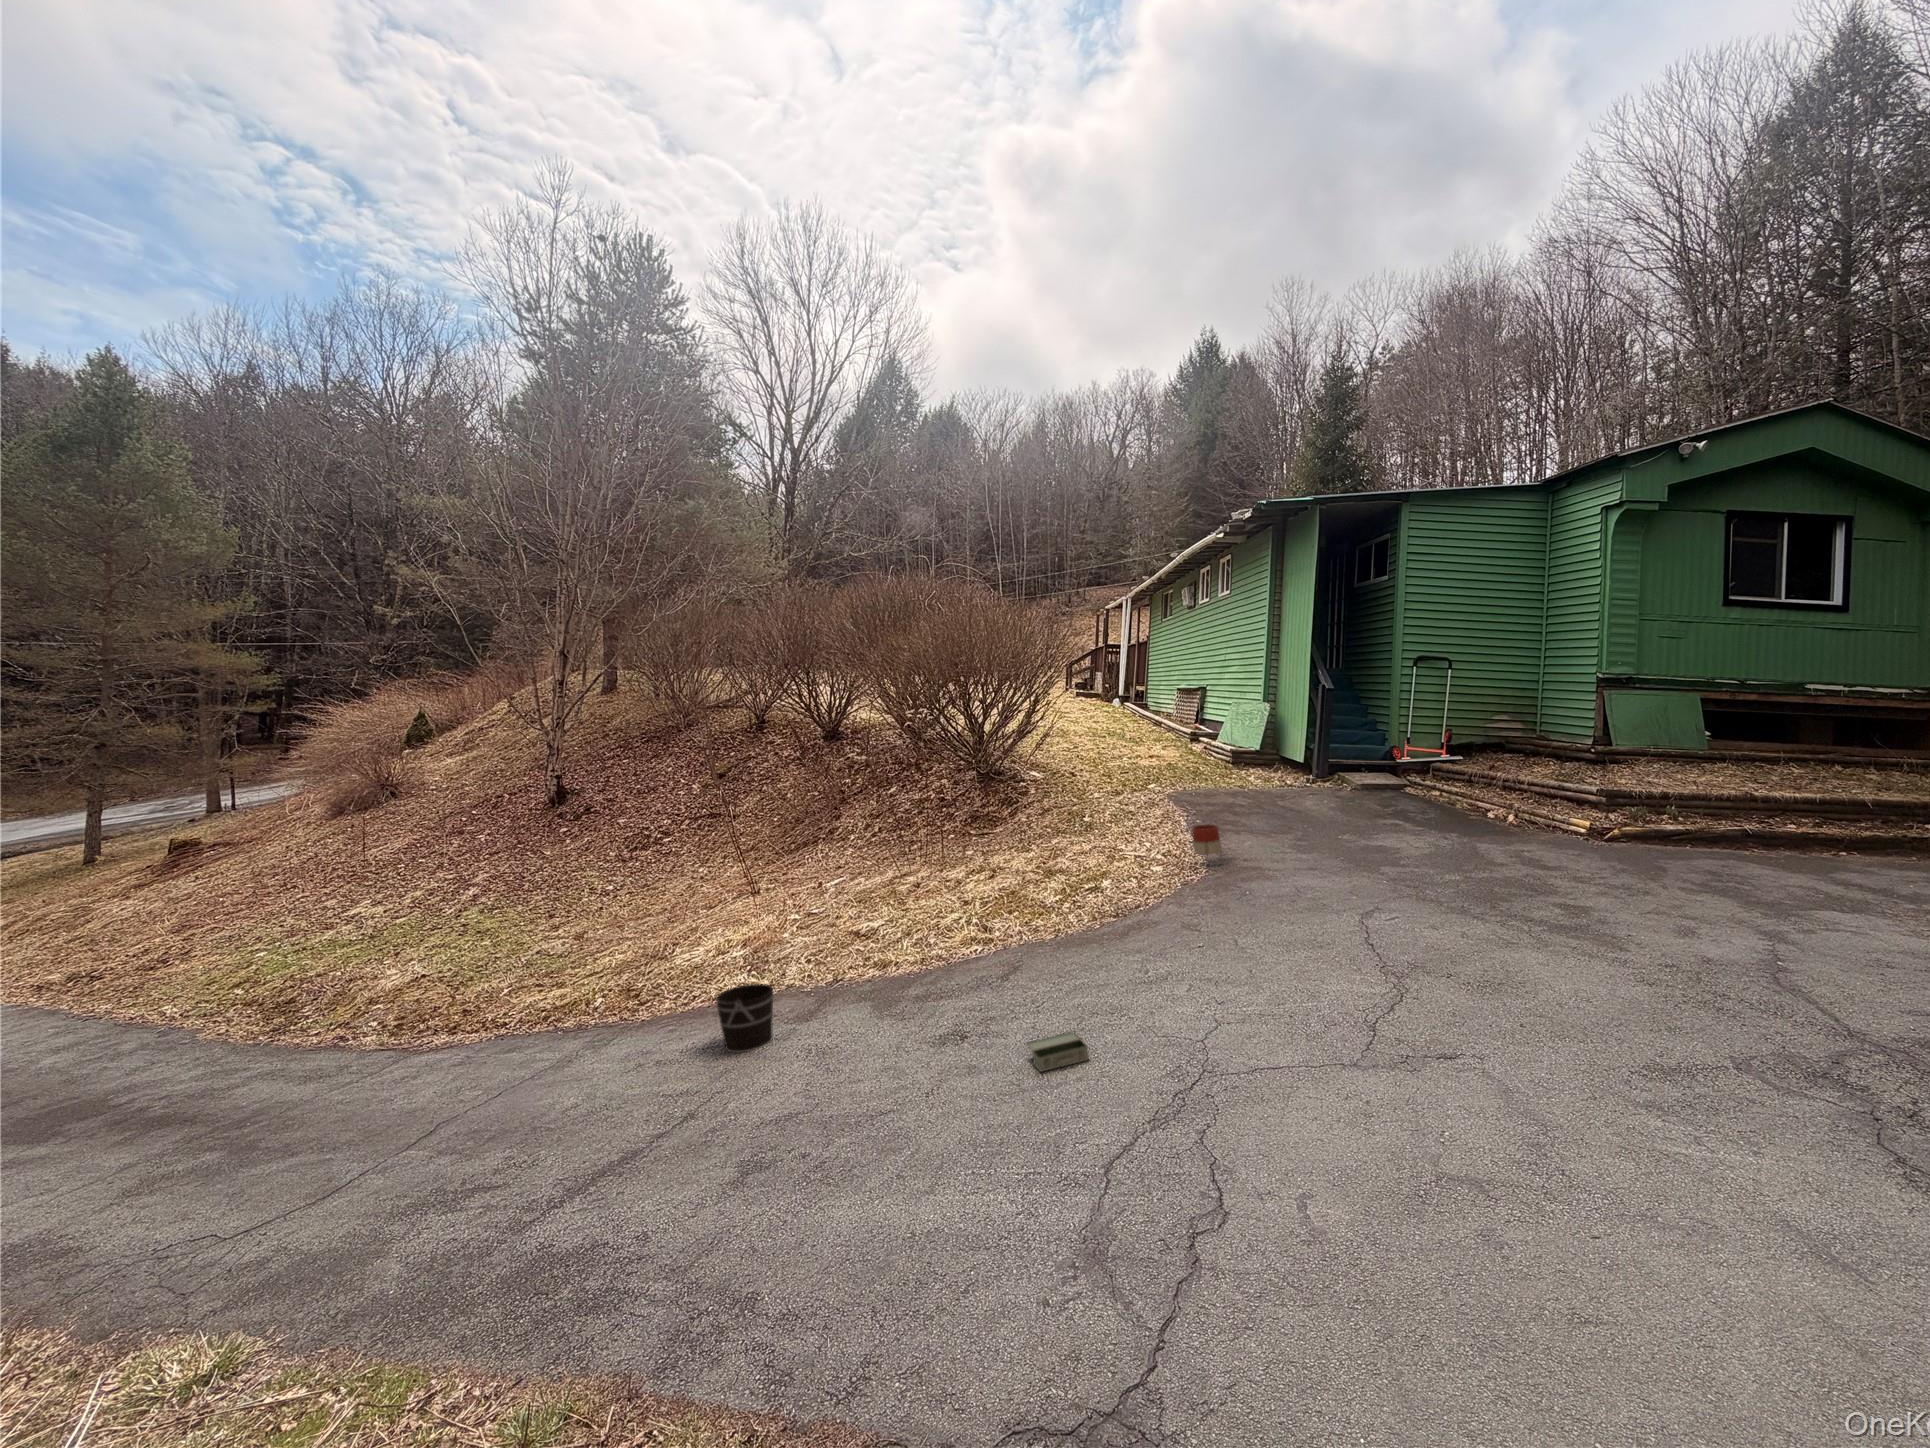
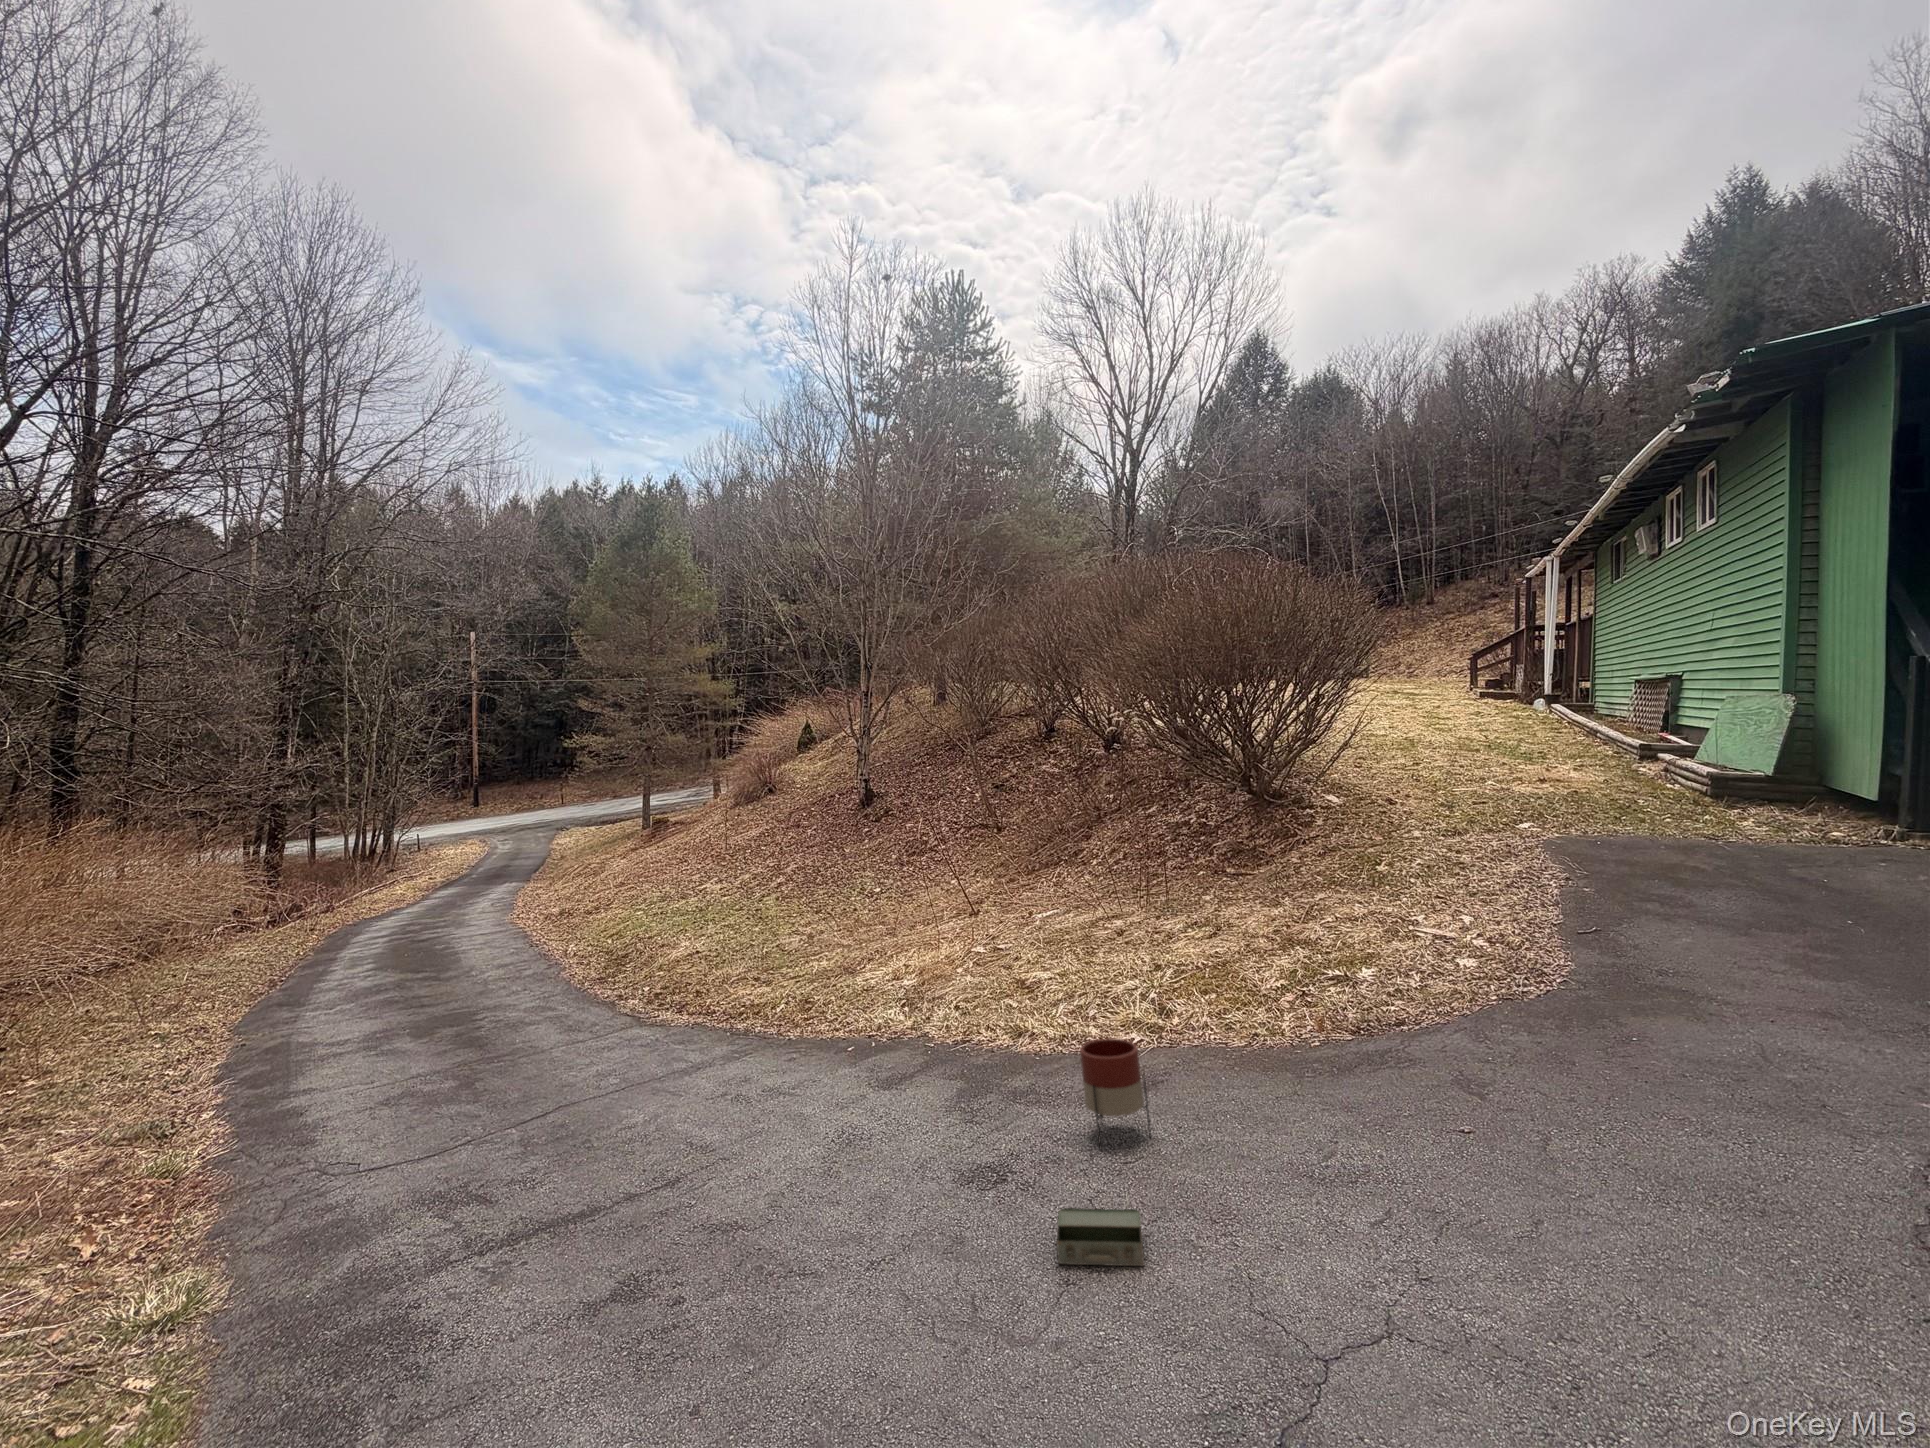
planter: present [1192,825,1222,857] -> present [1080,1038,1152,1149]
bucket: present [715,984,773,1053] -> none [764,1033,829,1120]

